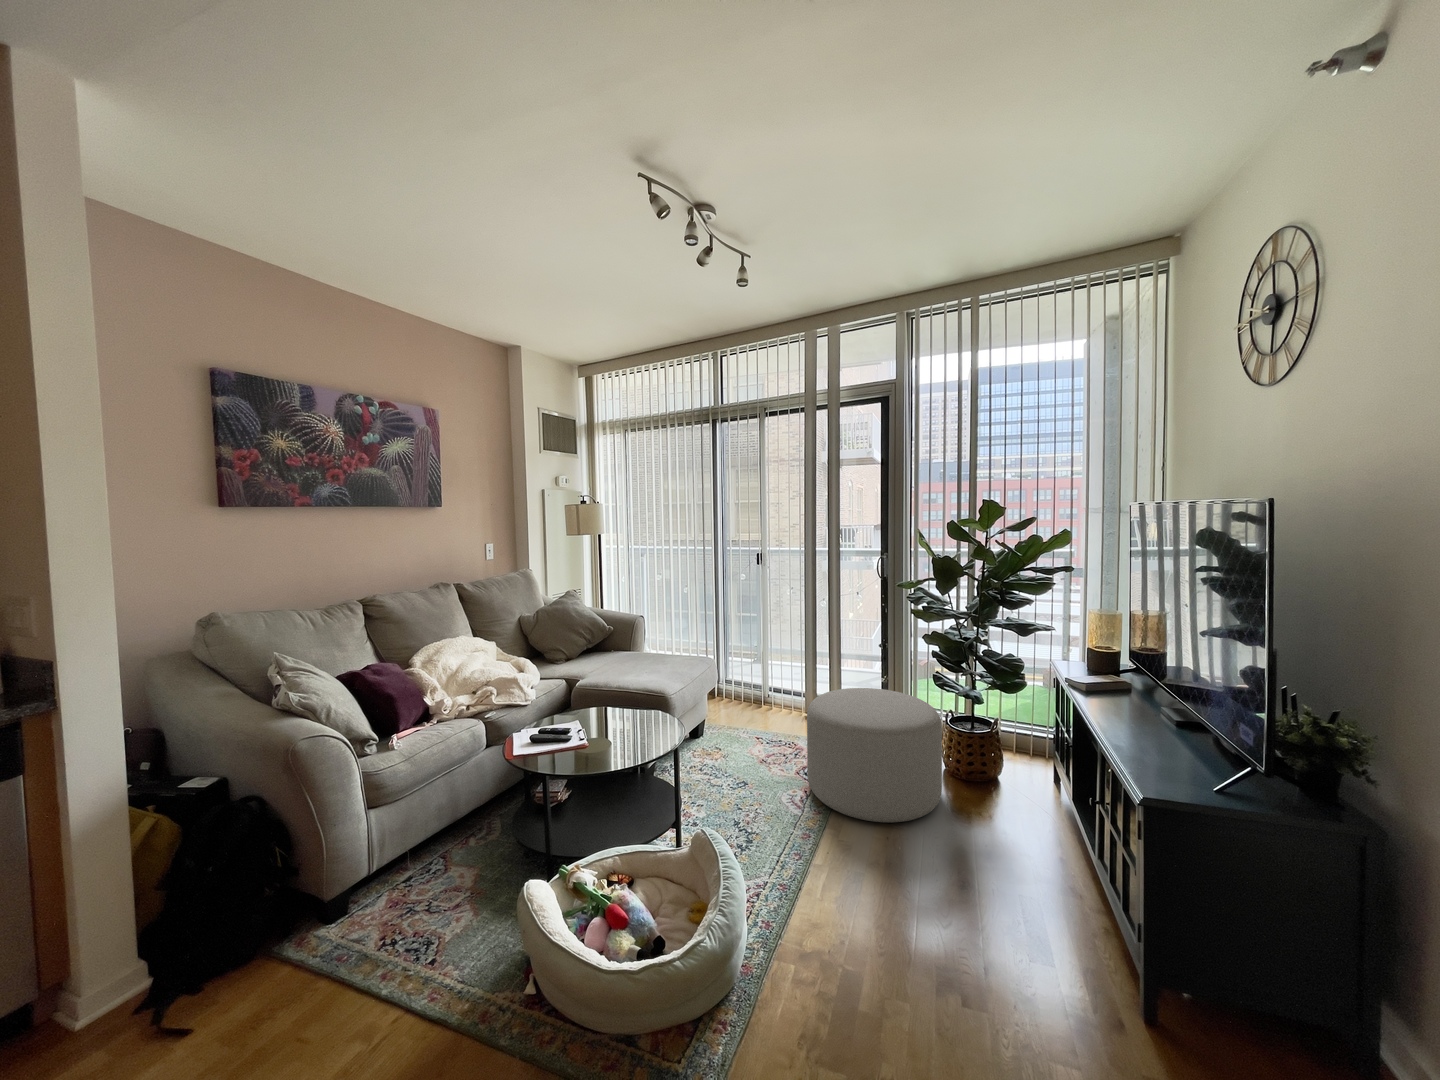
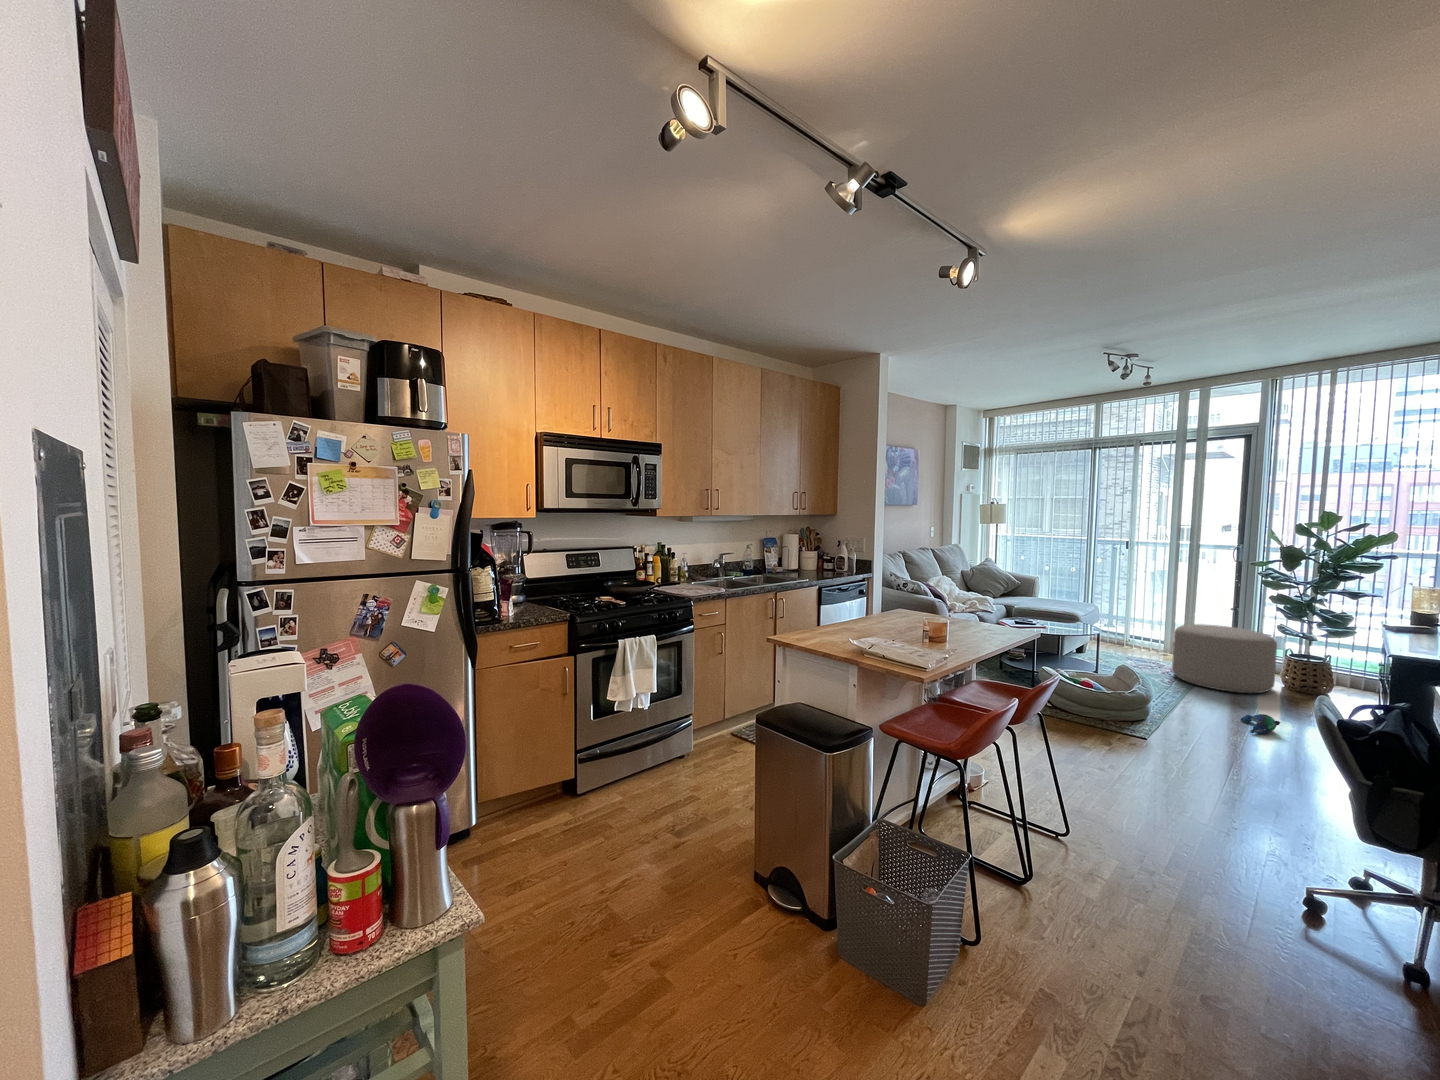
plush toy: none [909,935,982,1034] -> present [1240,714,1280,734]

